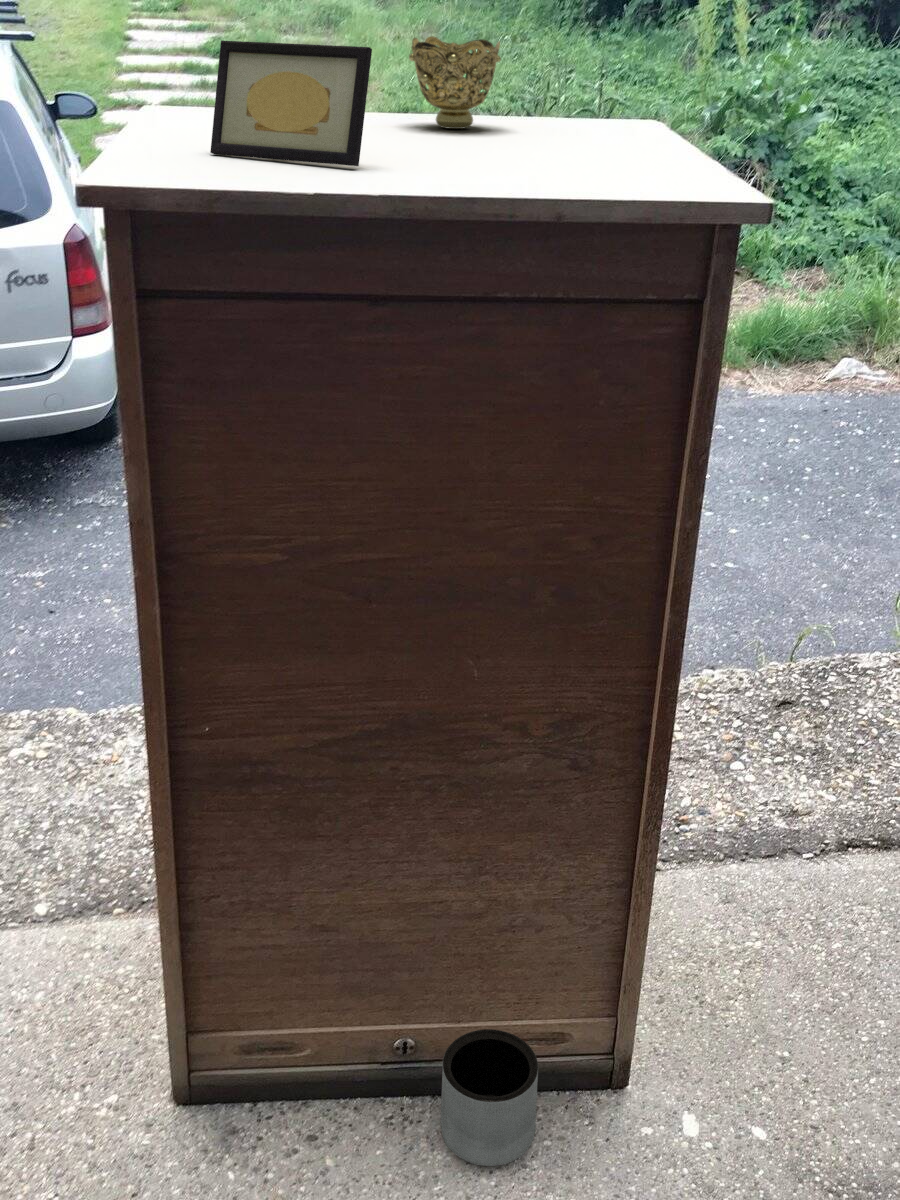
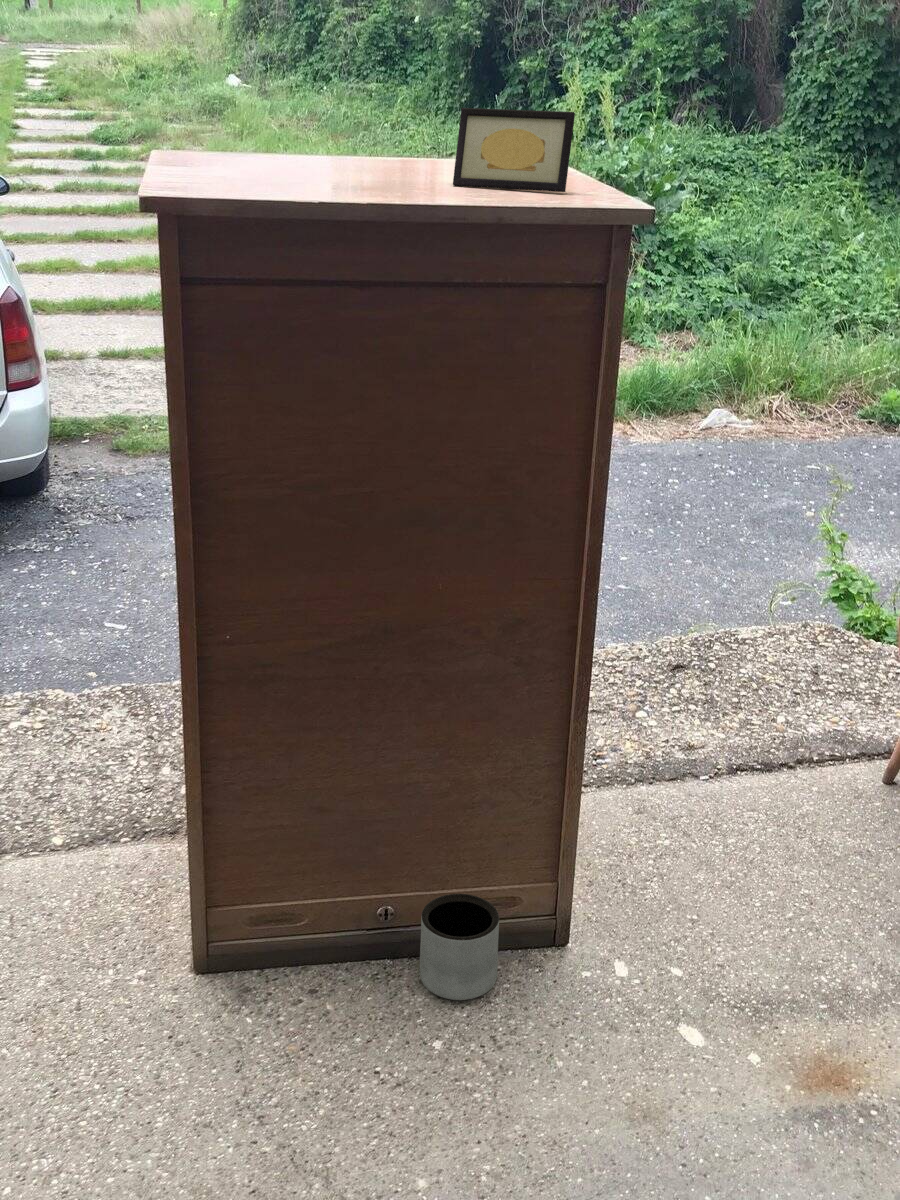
decorative bowl: present [409,36,501,129] -> none [369,104,441,175]
picture frame: present [210,41,372,166] -> present [453,108,575,192]

